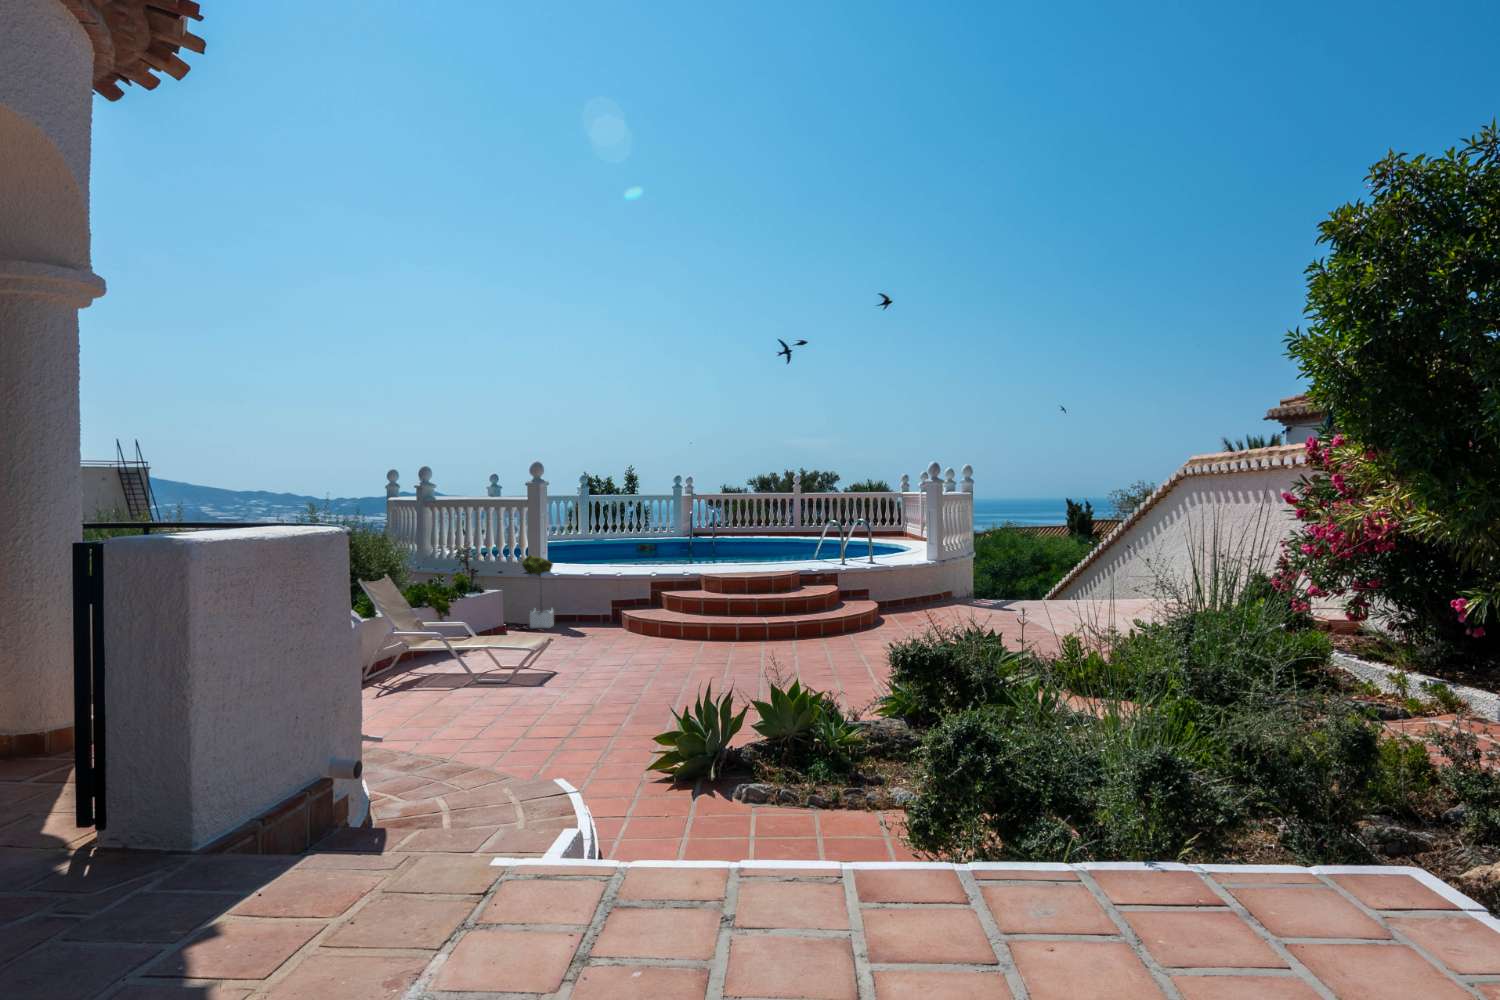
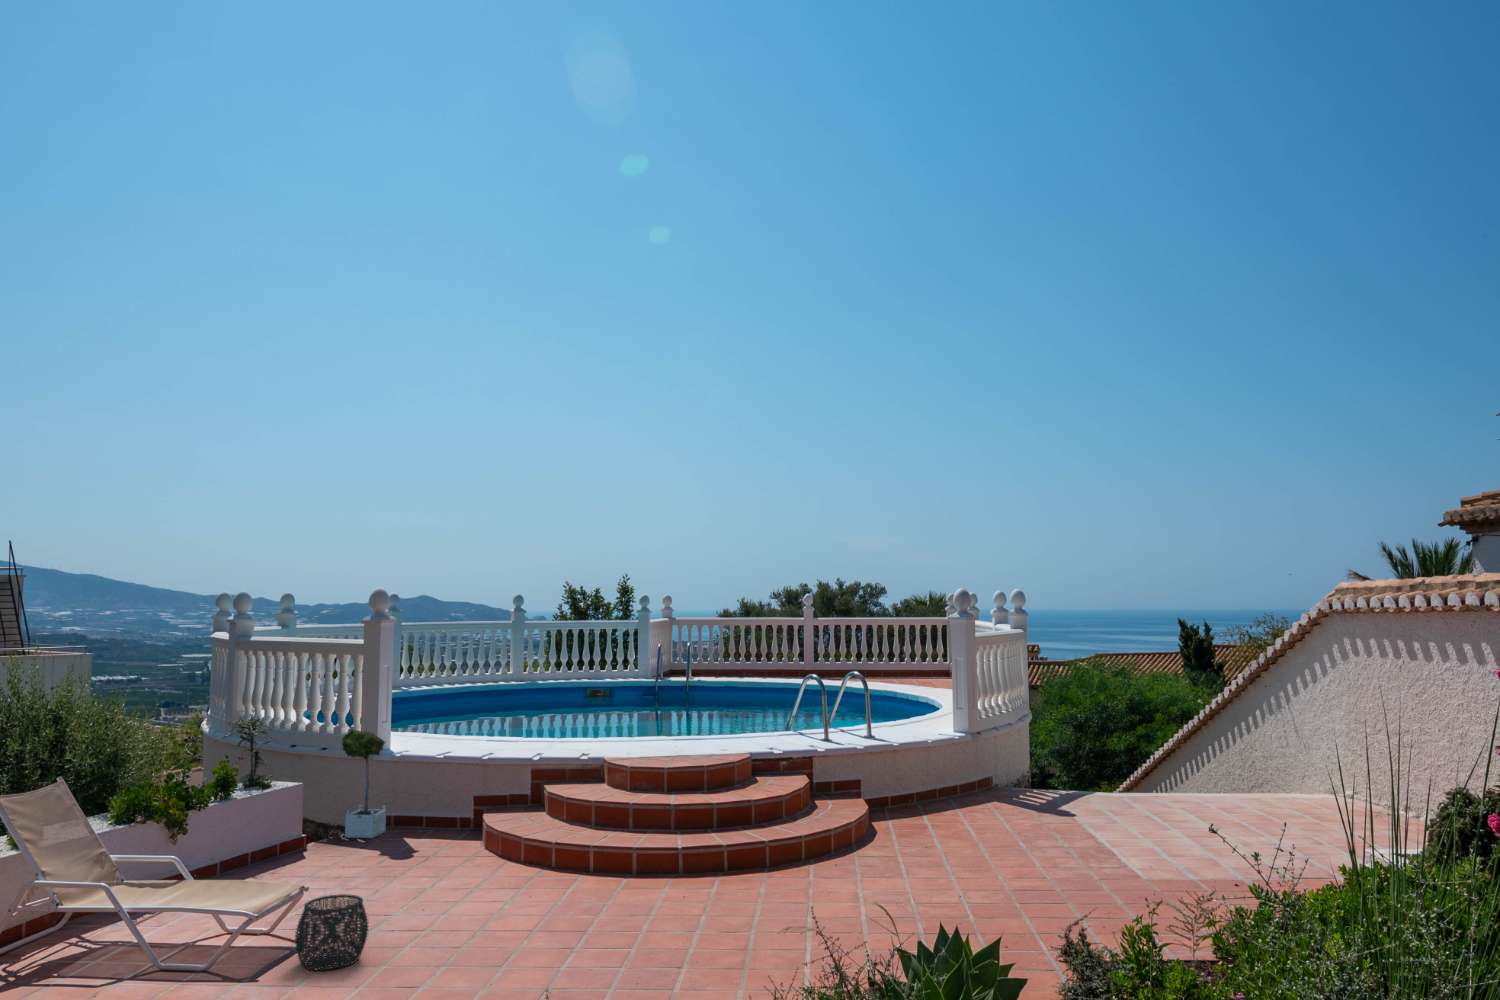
woven basket: none [587,632,628,671] -> present [295,894,368,970]

